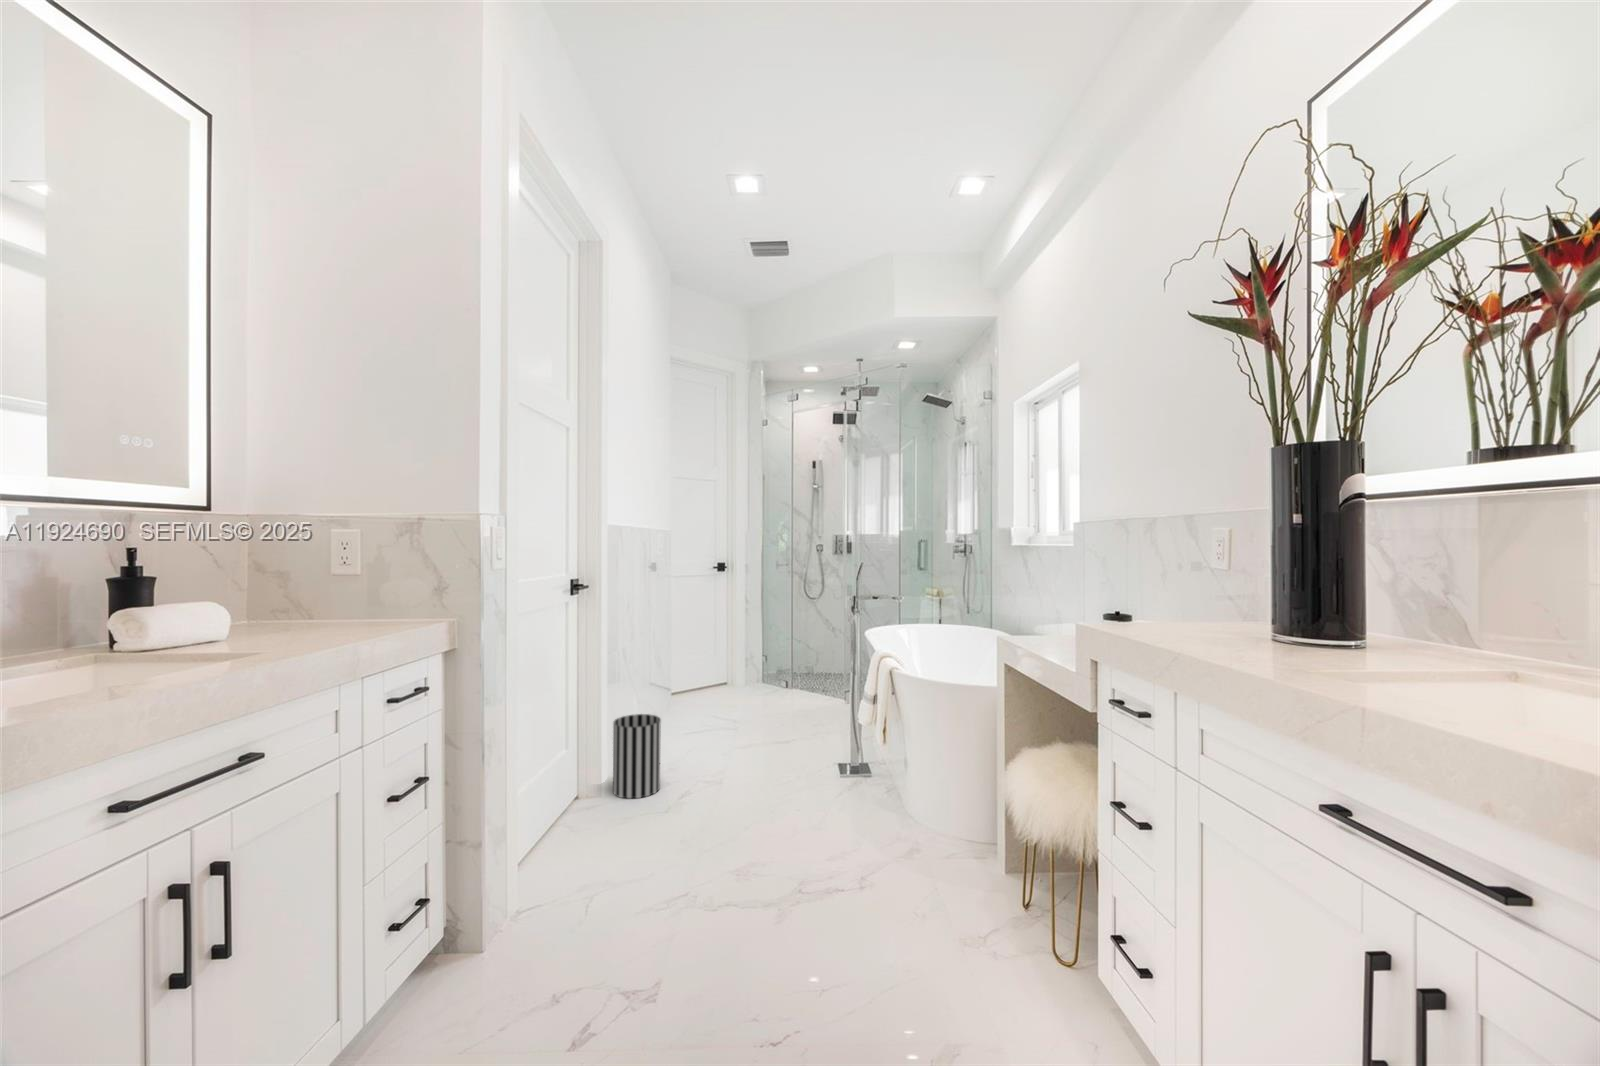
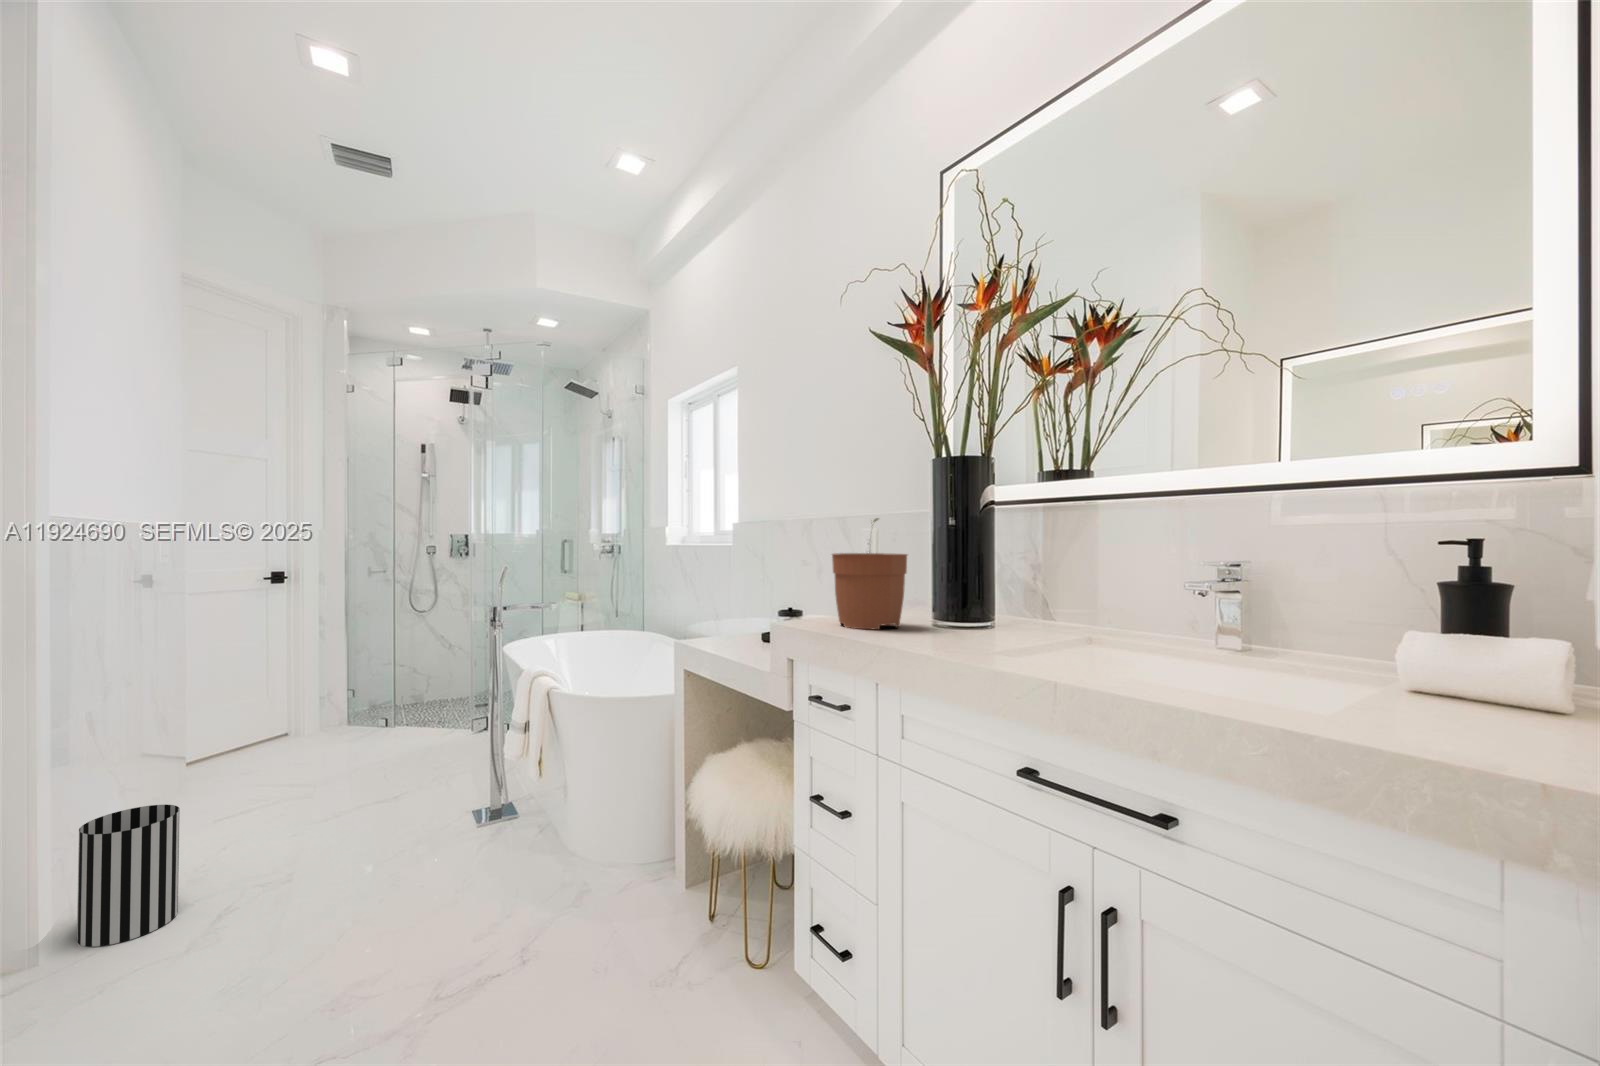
plant pot: none [1139,517,1236,638] -> present [832,518,908,629]

